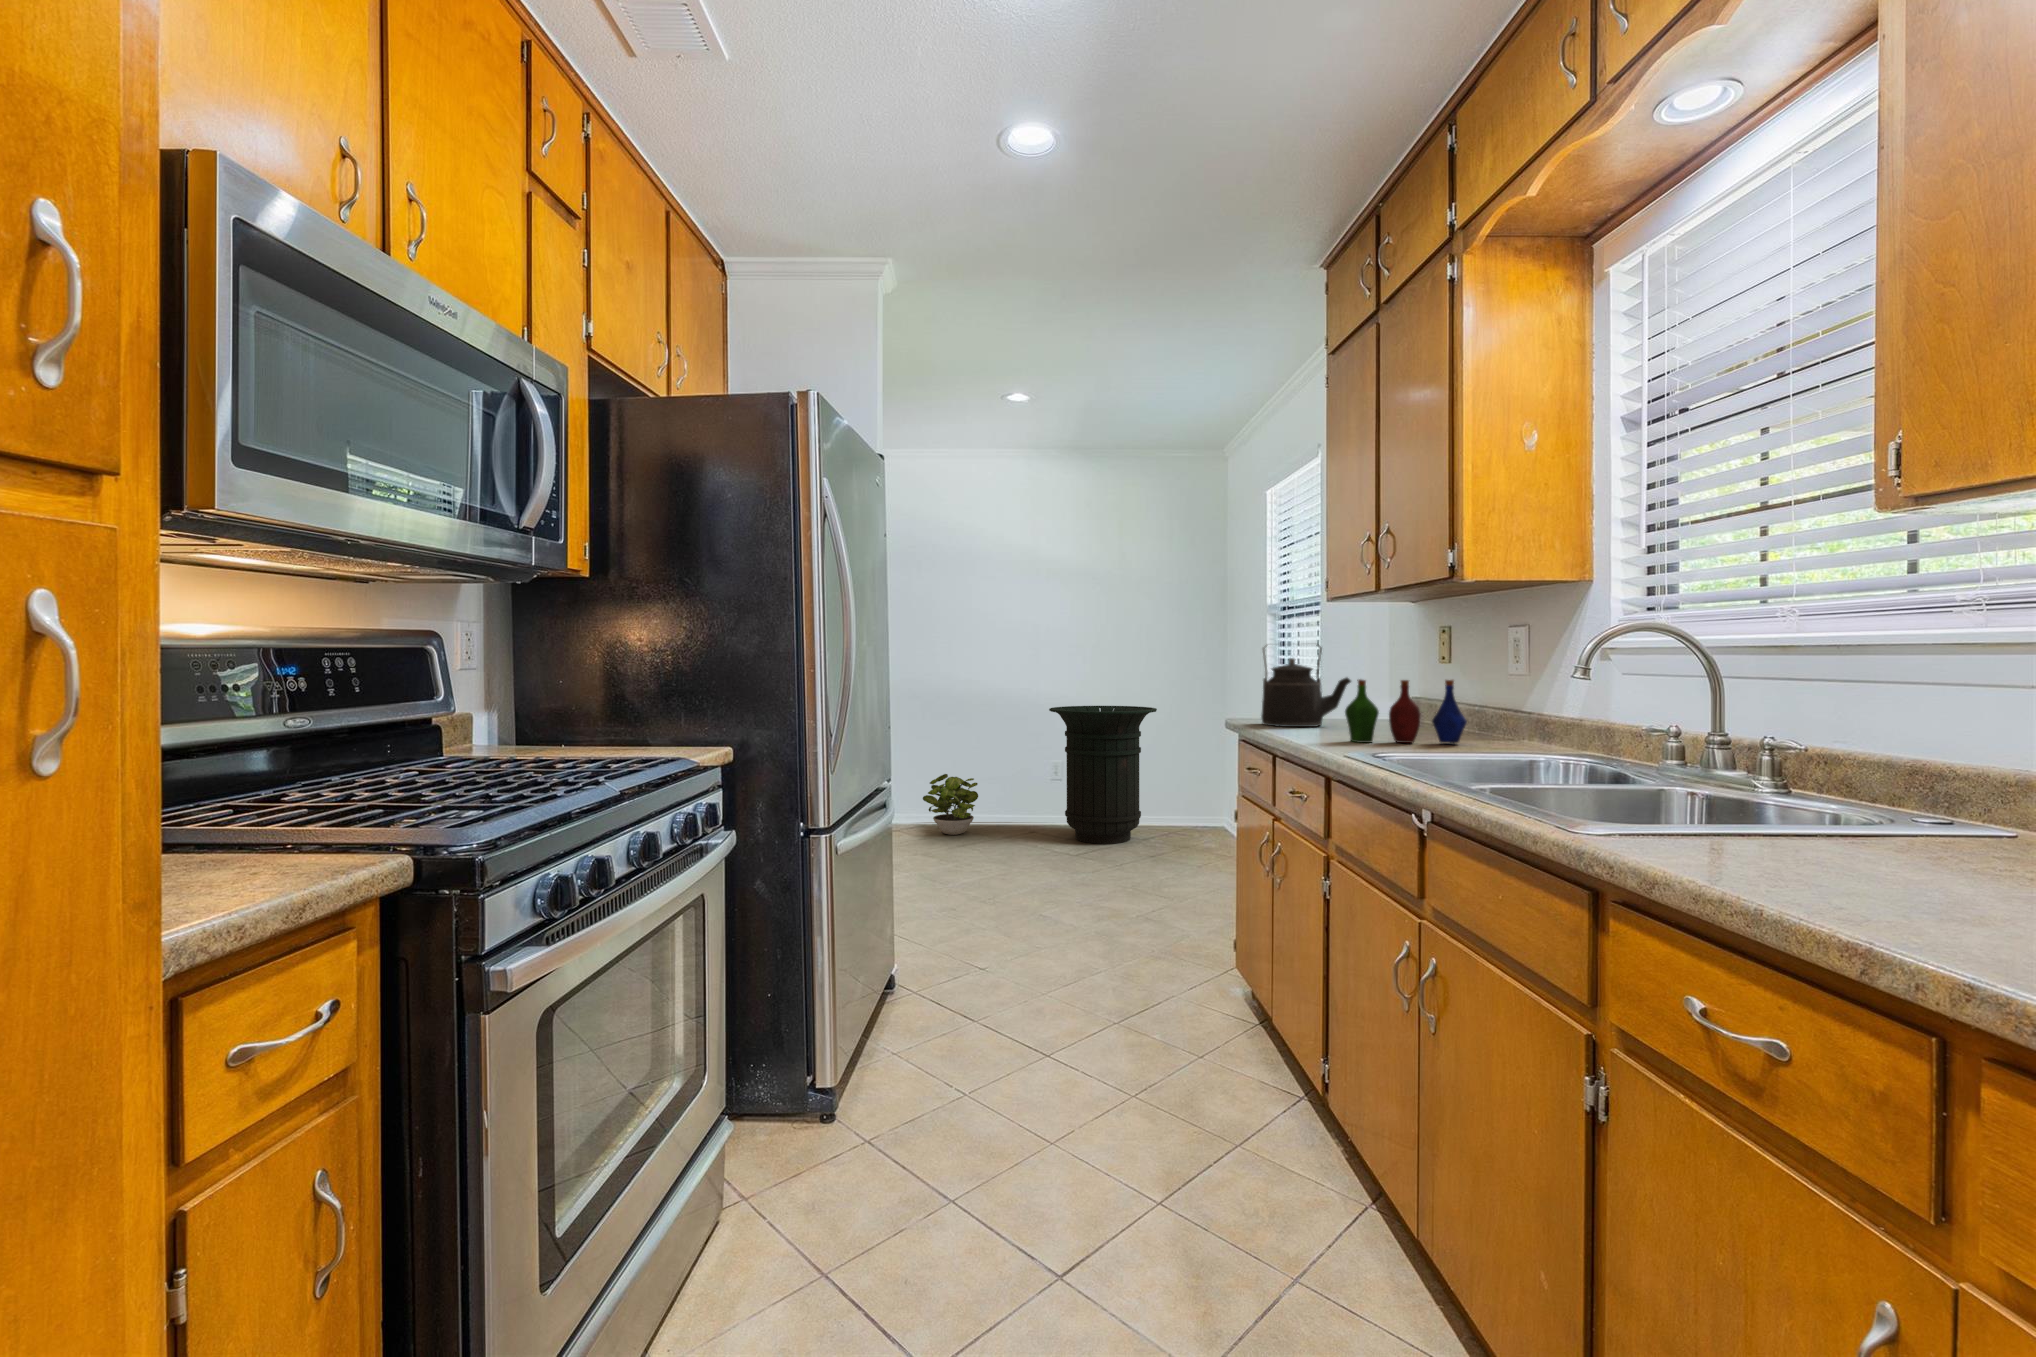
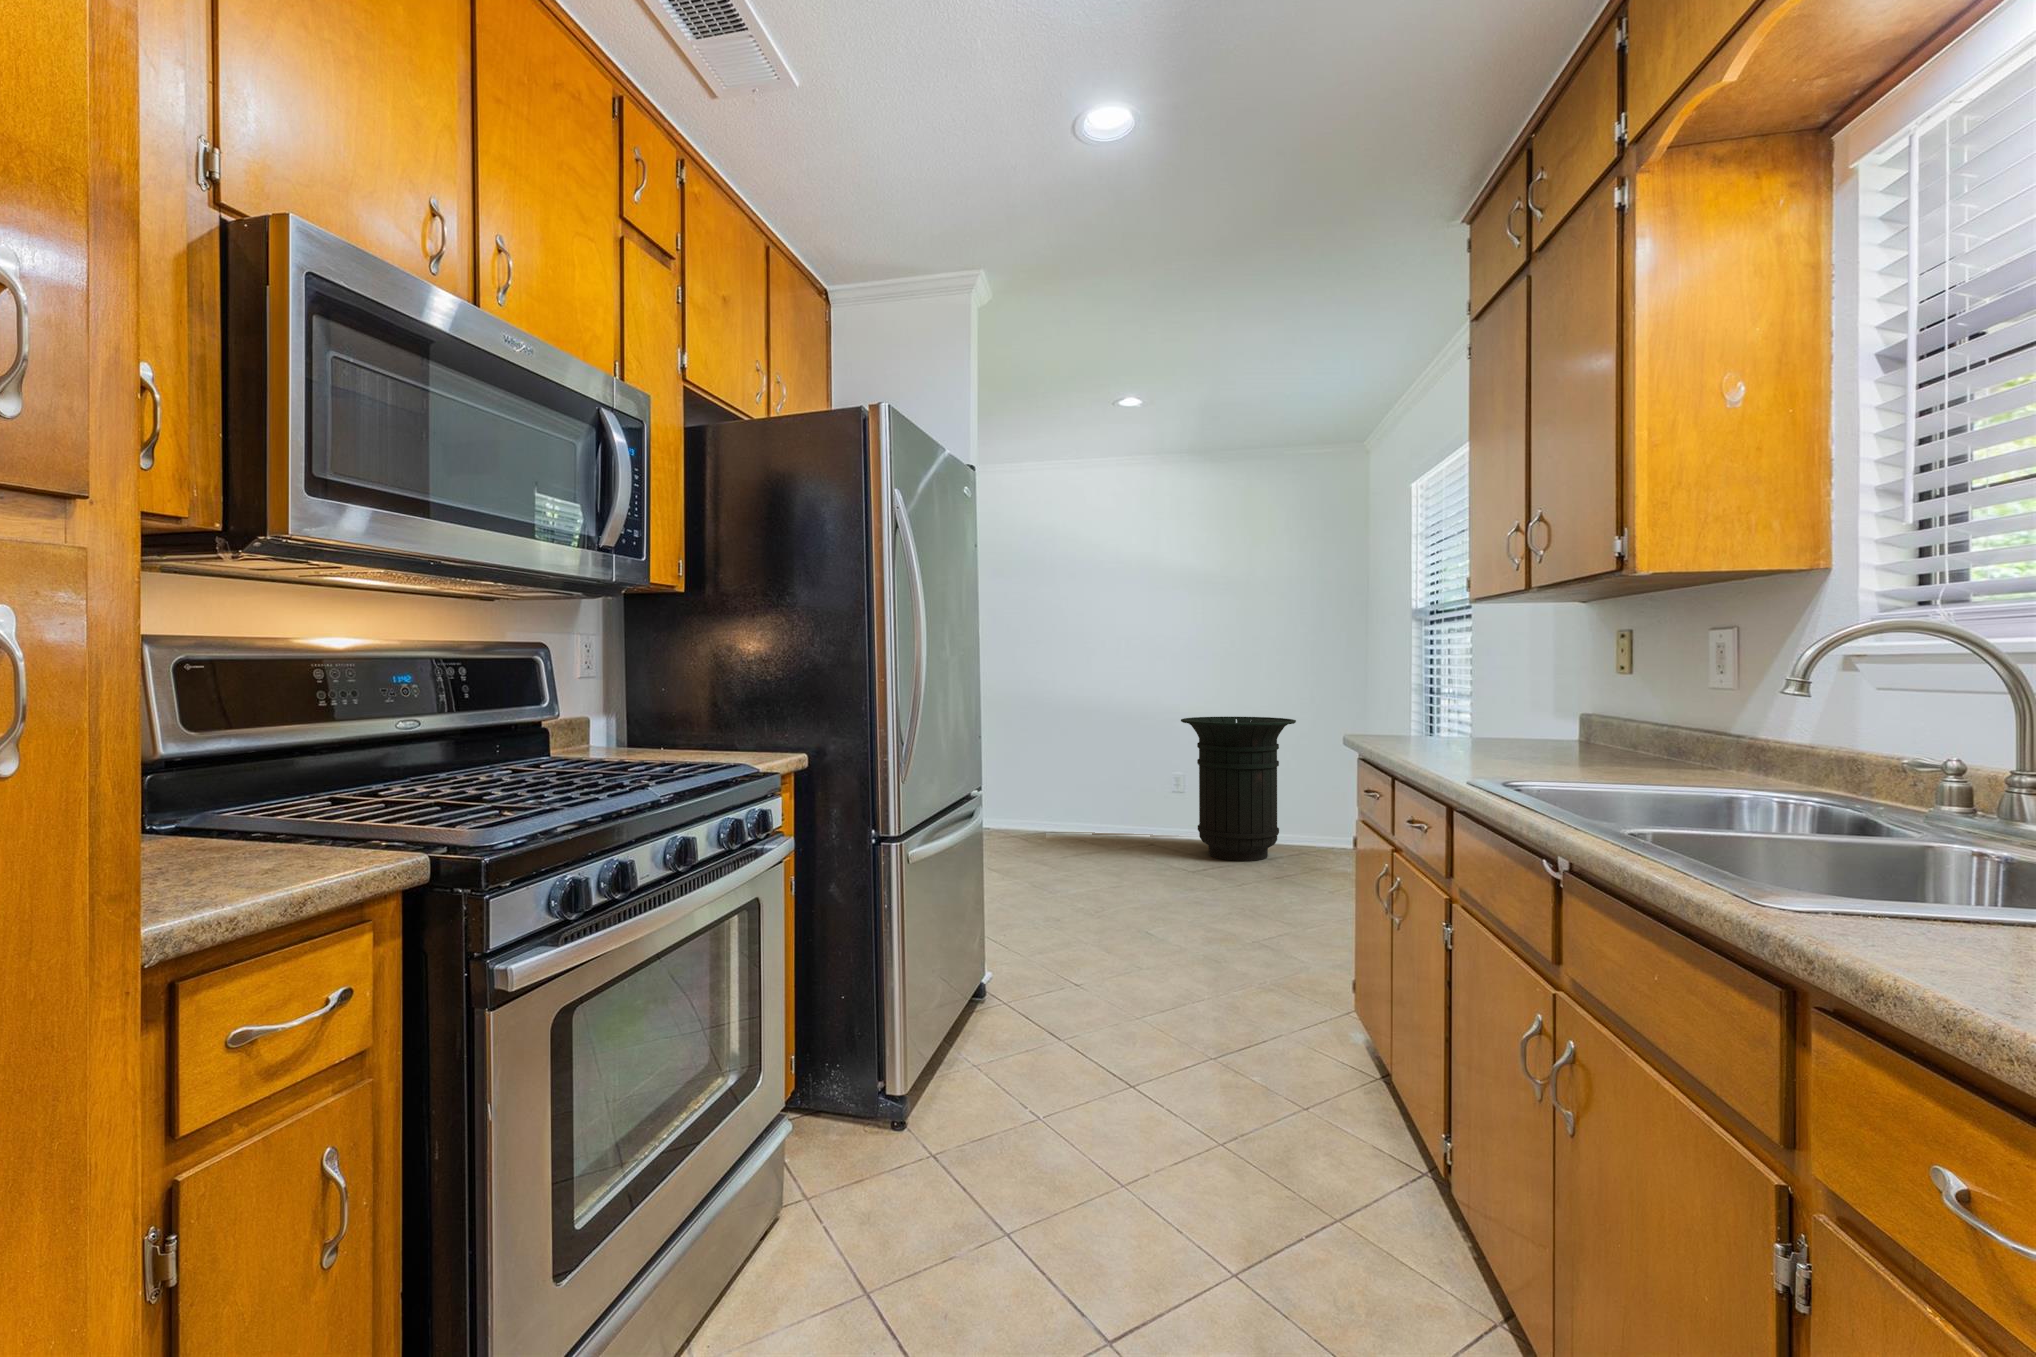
kettle: present [1261,645,1351,727] -> none [1380,652,1485,743]
bottle: present [1345,679,1467,744] -> none [1462,692,1610,765]
potted plant: present [923,774,978,835] -> none [1052,784,1109,846]

